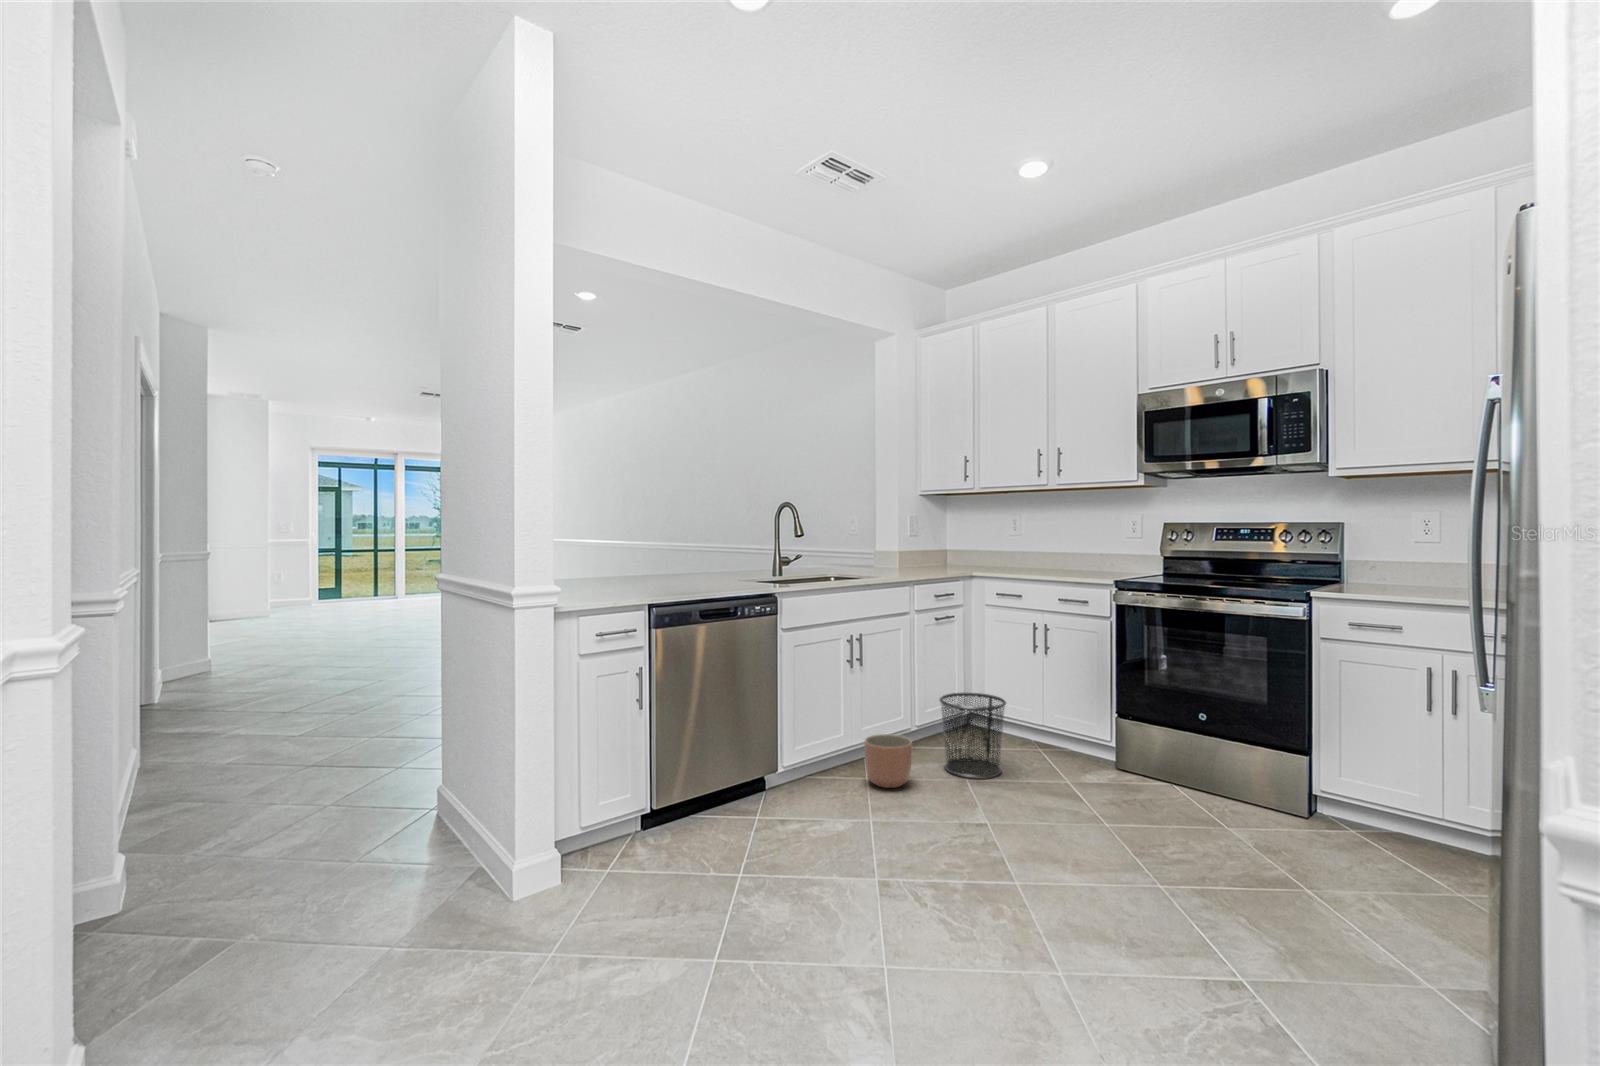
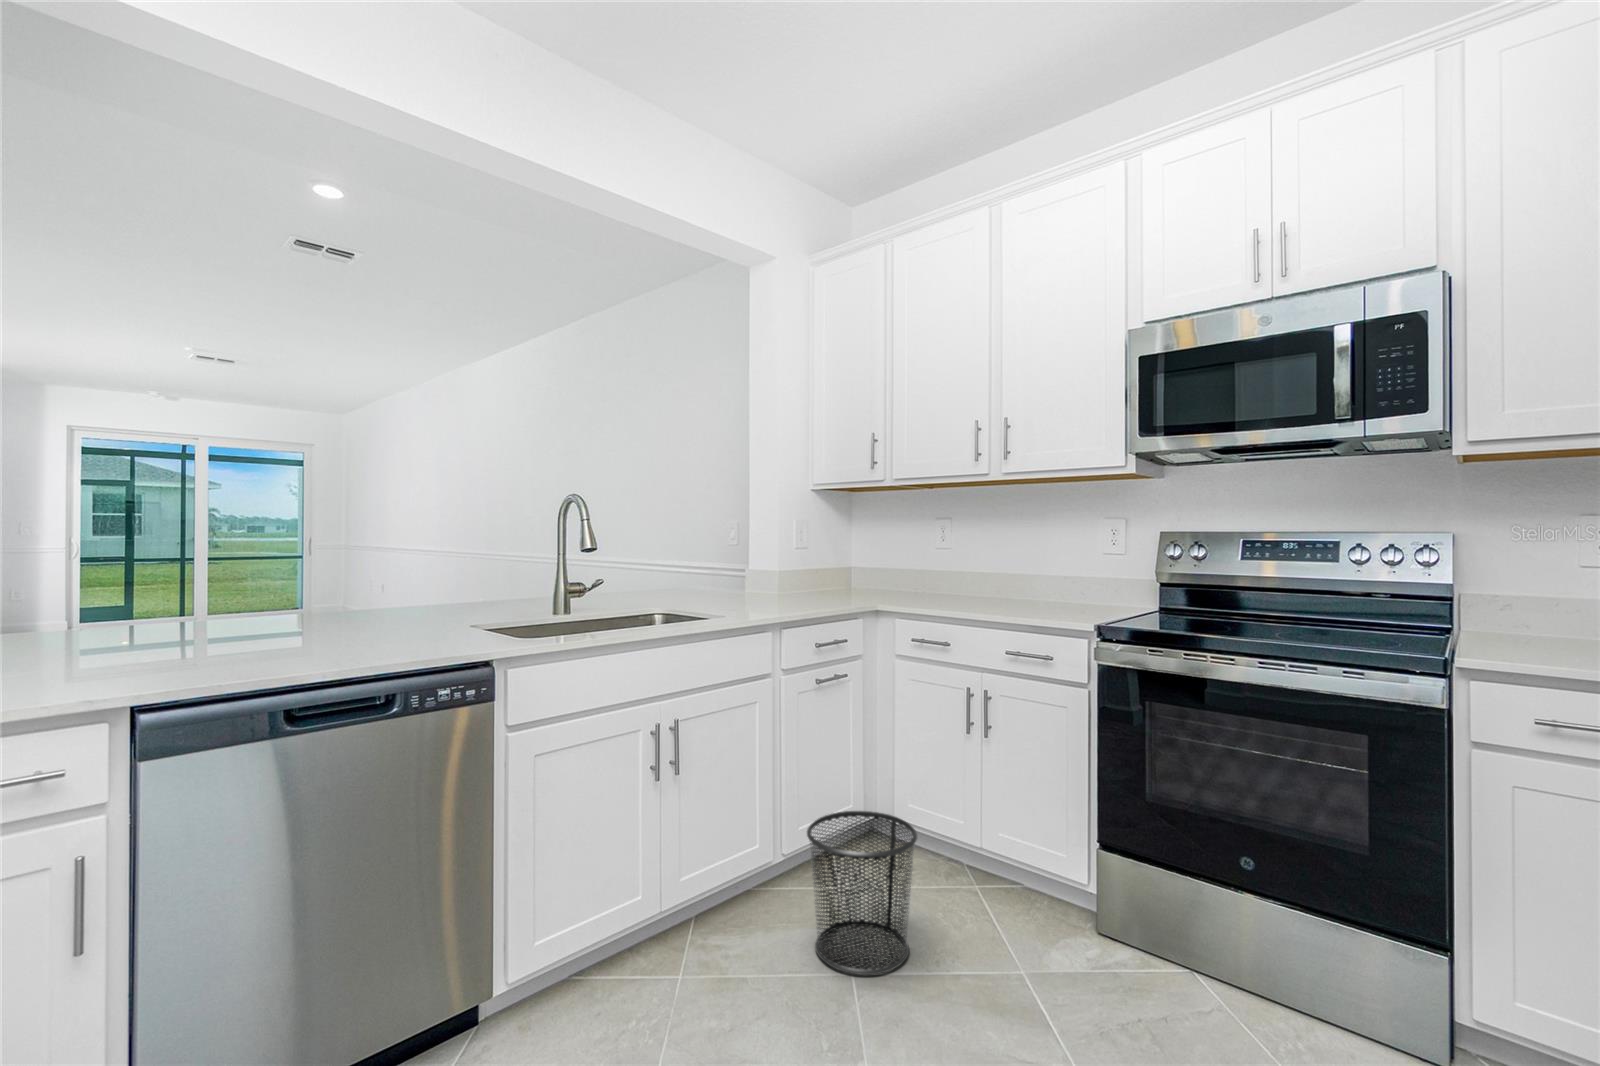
planter: present [864,734,912,788] -> none [665,900,750,1013]

